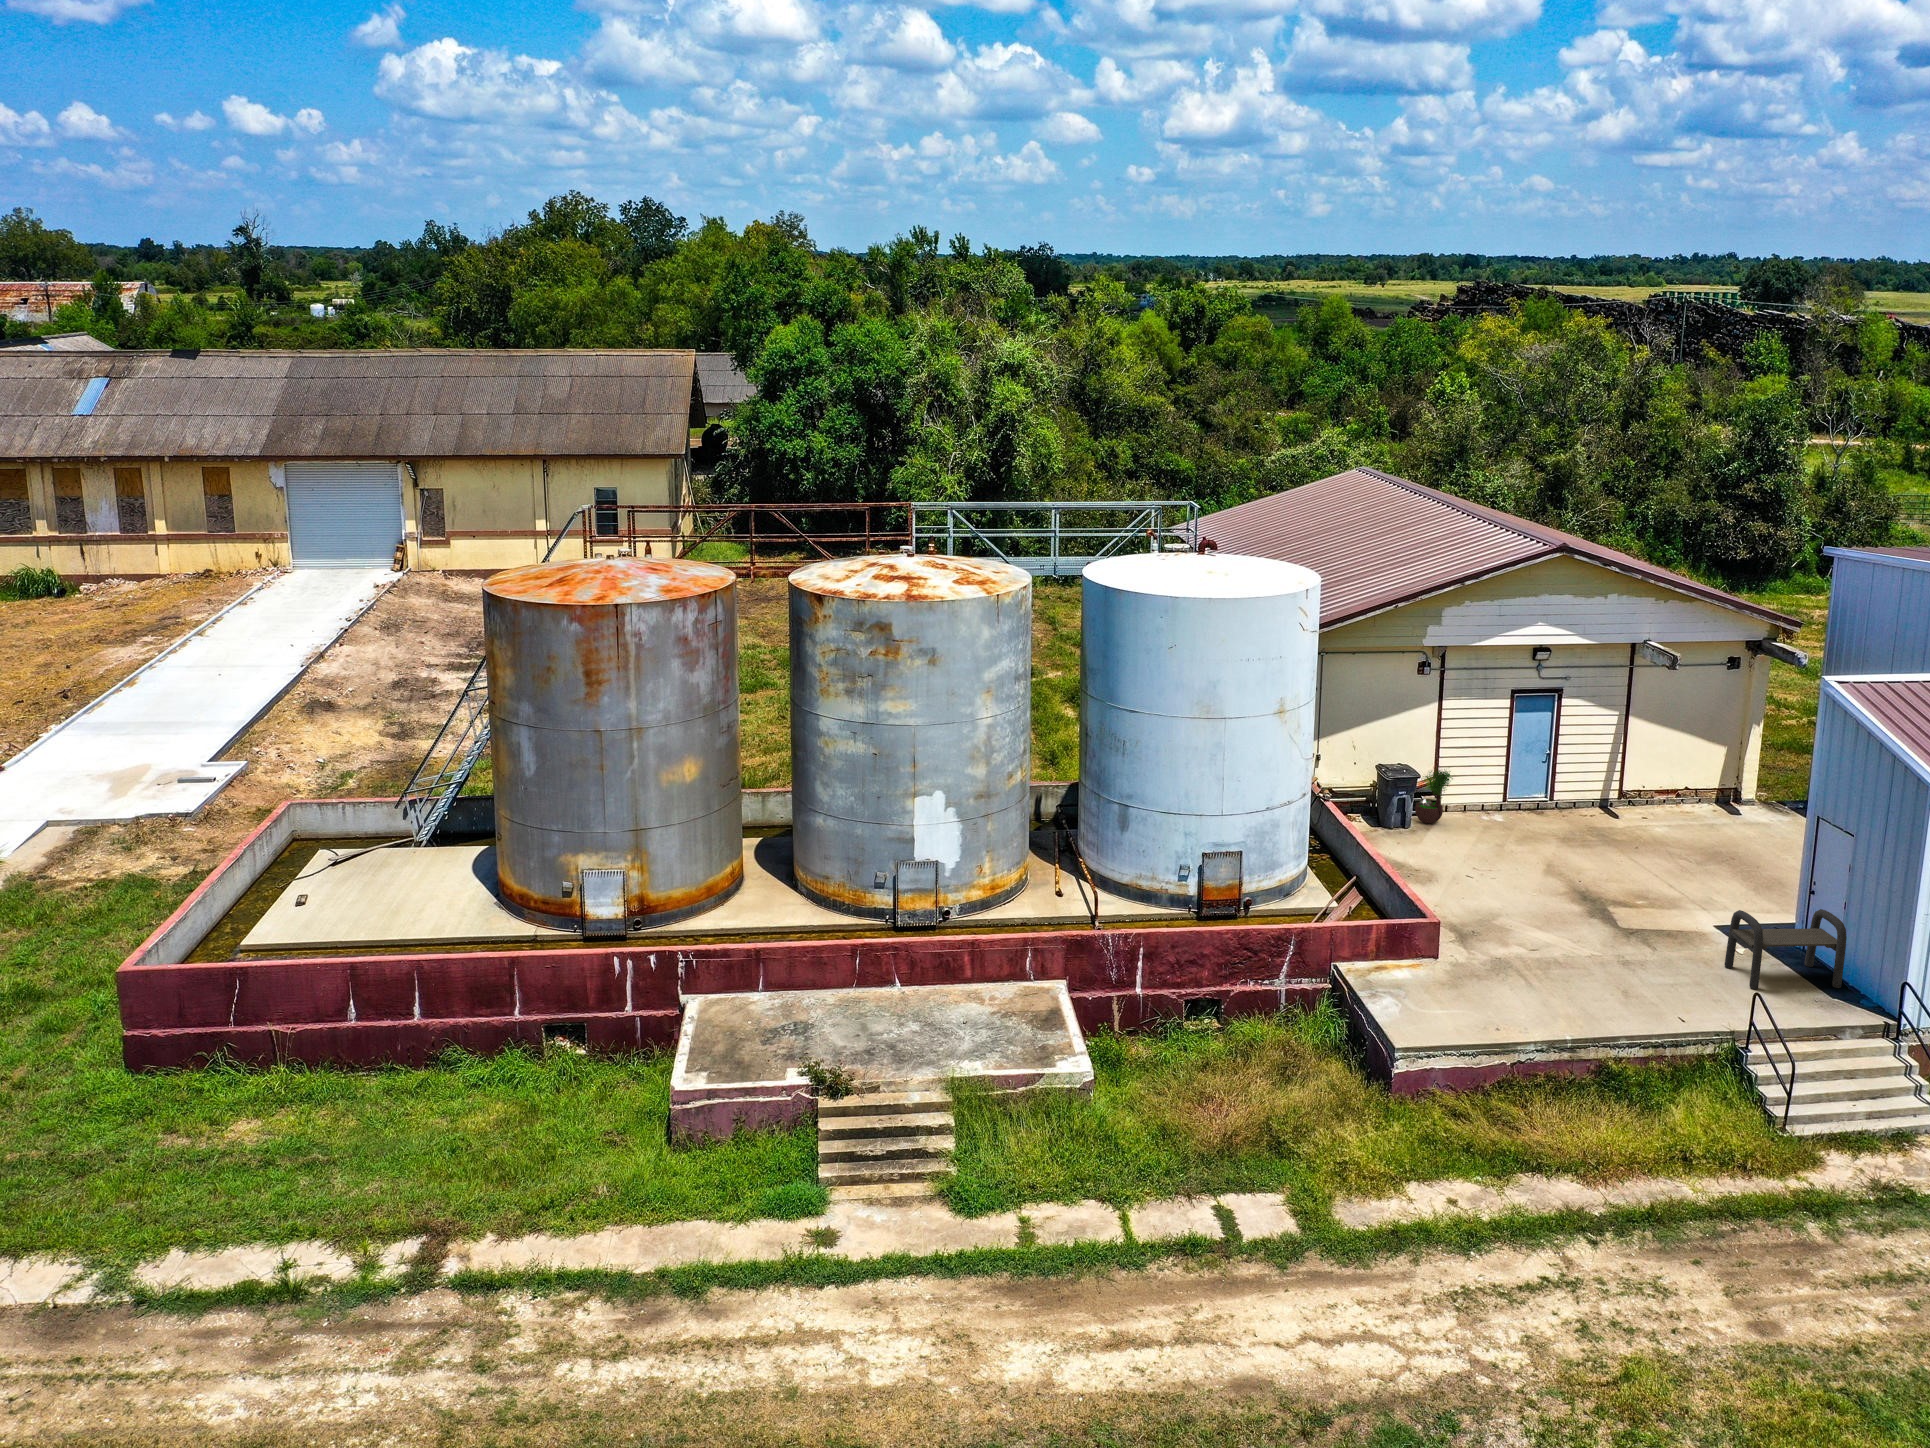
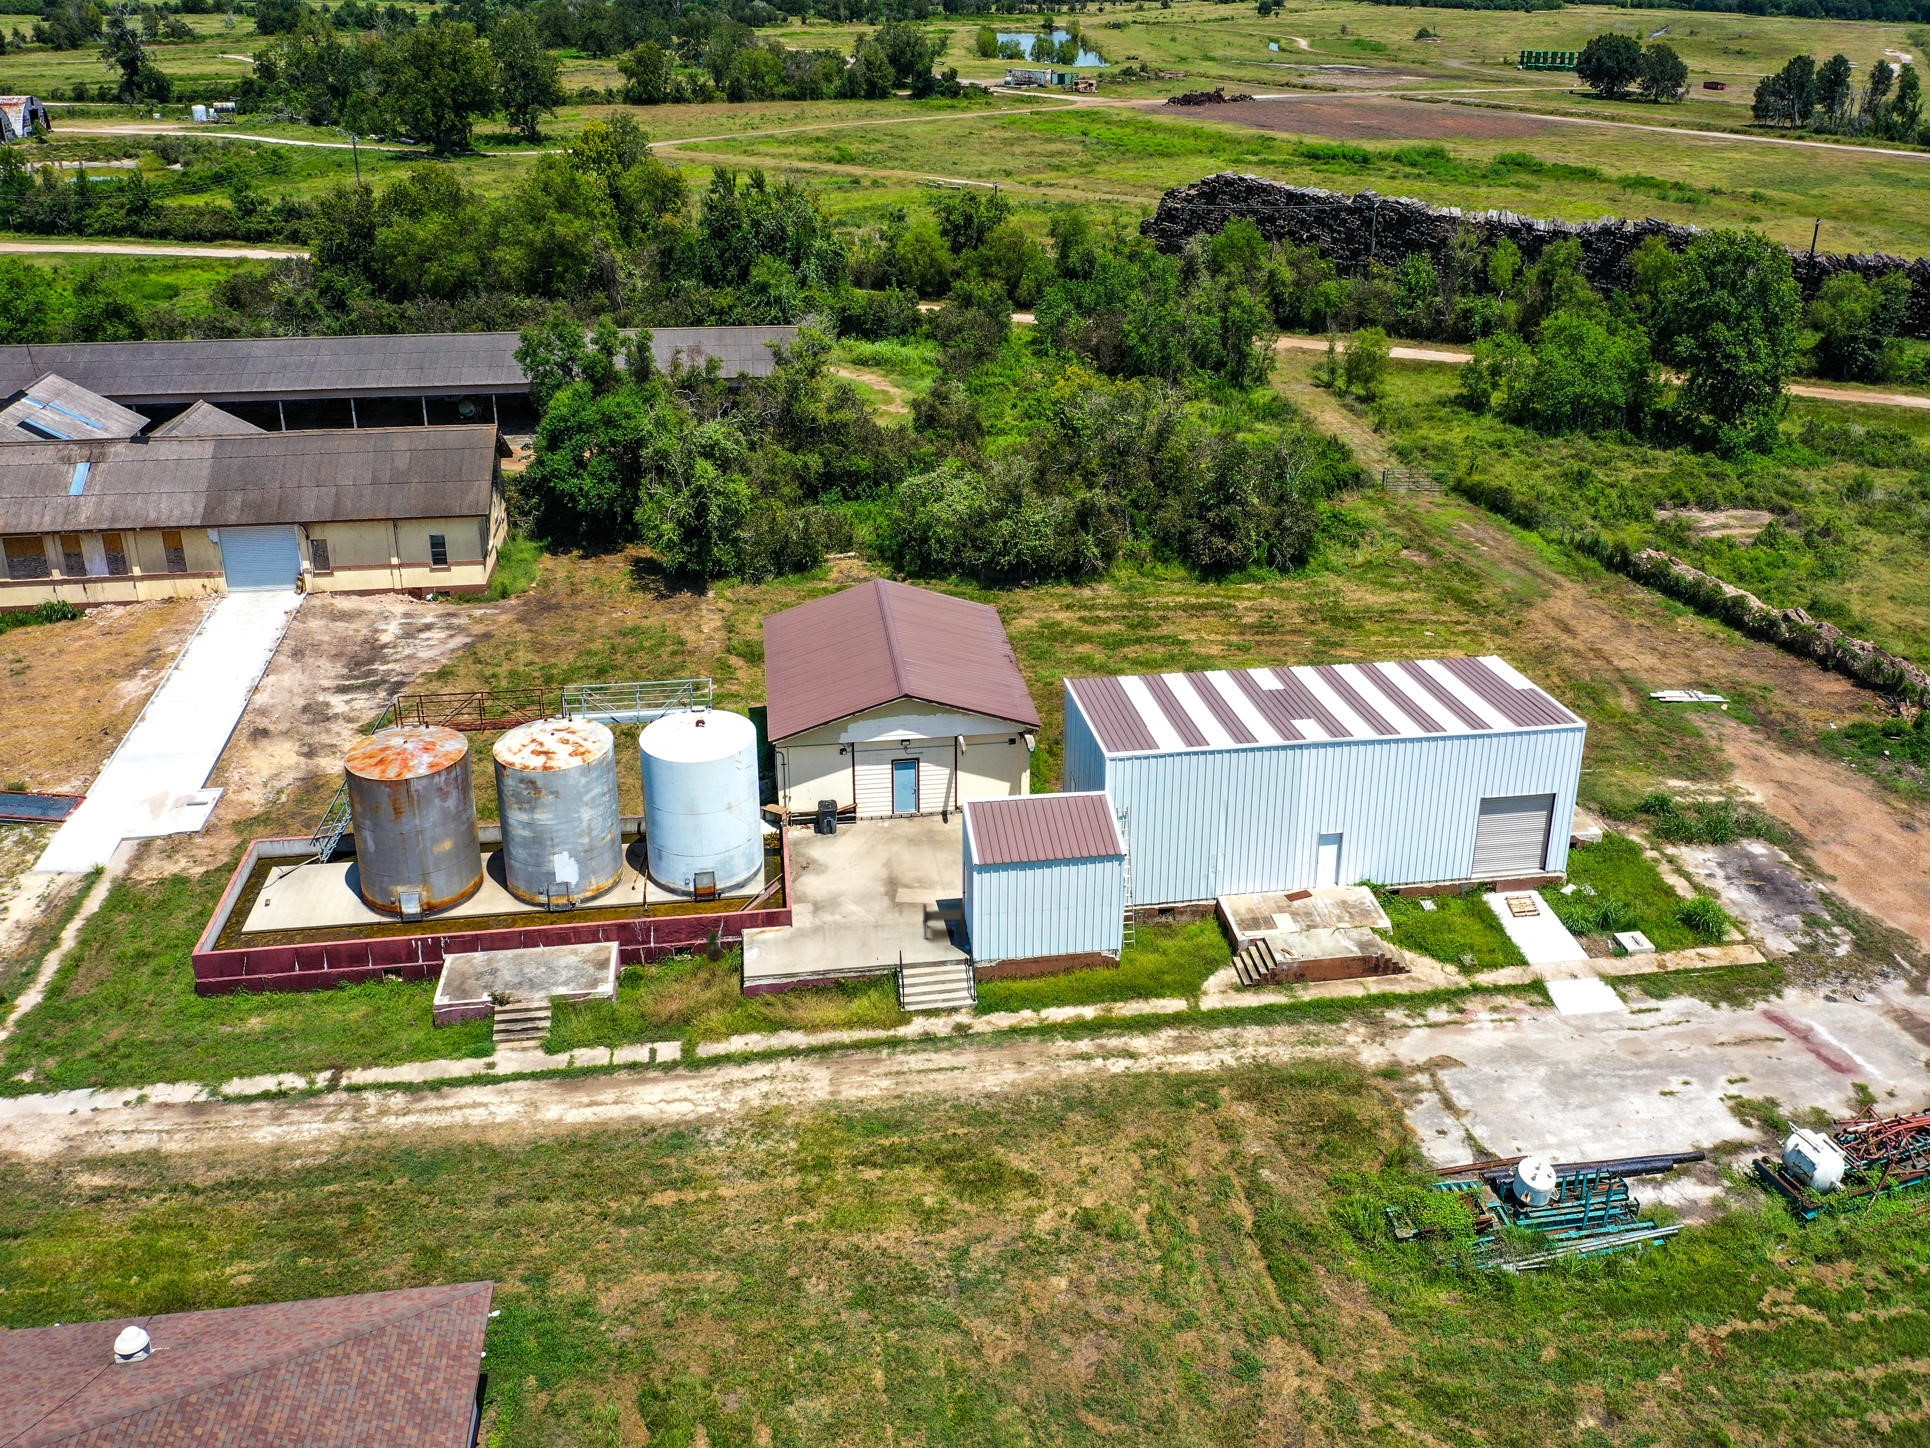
potted tree: present [1415,769,1453,823] -> present [704,932,722,960]

